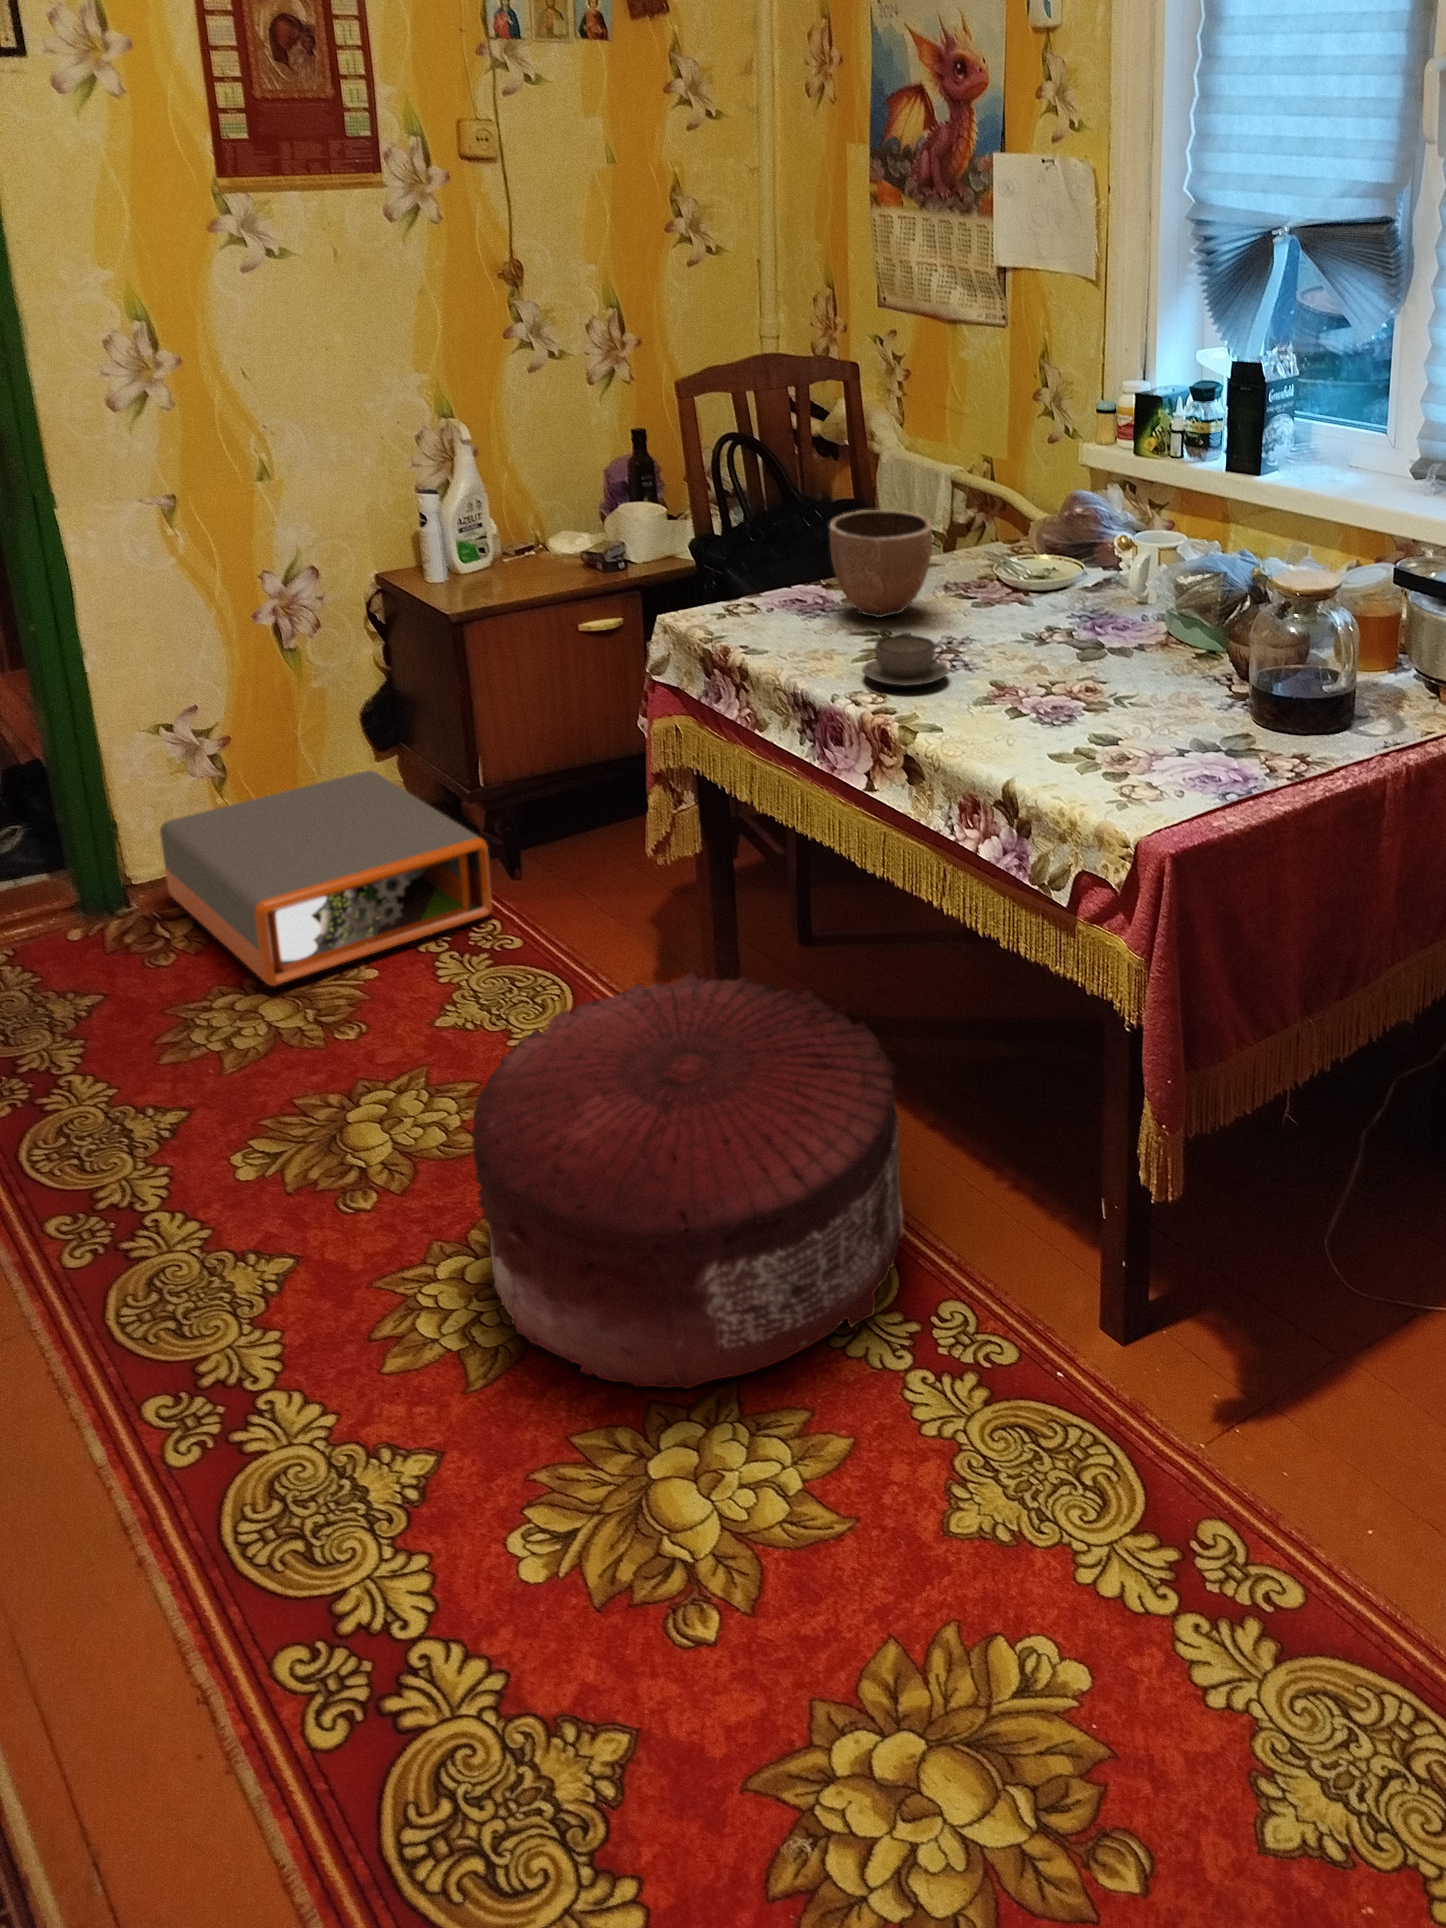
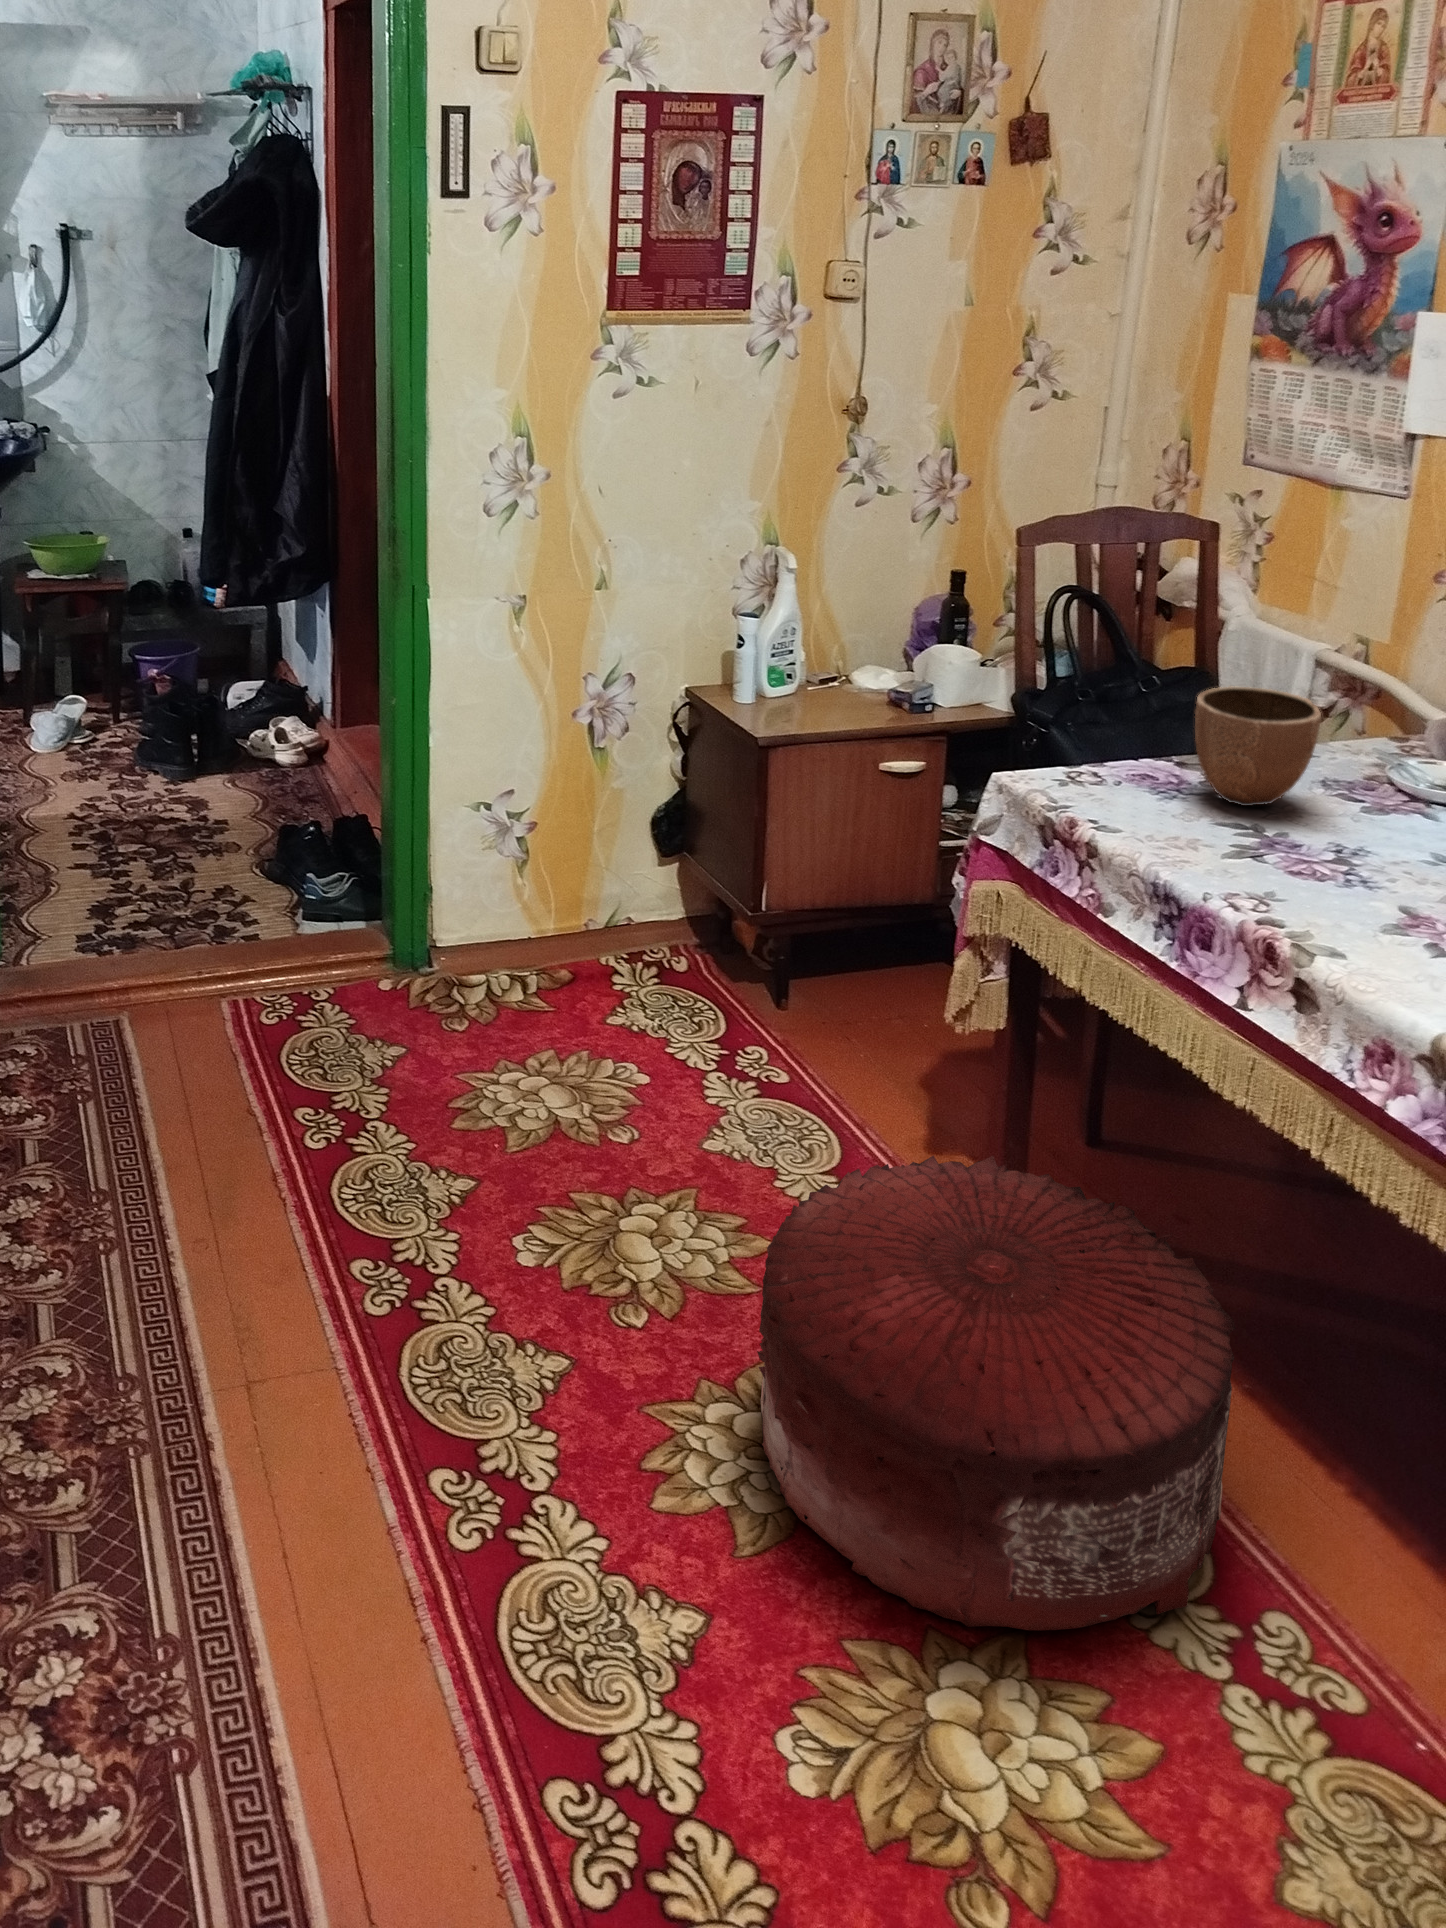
teacup: present [862,635,948,686] -> none [1236,833,1343,894]
storage box: present [160,770,492,986] -> none [466,875,763,1073]

